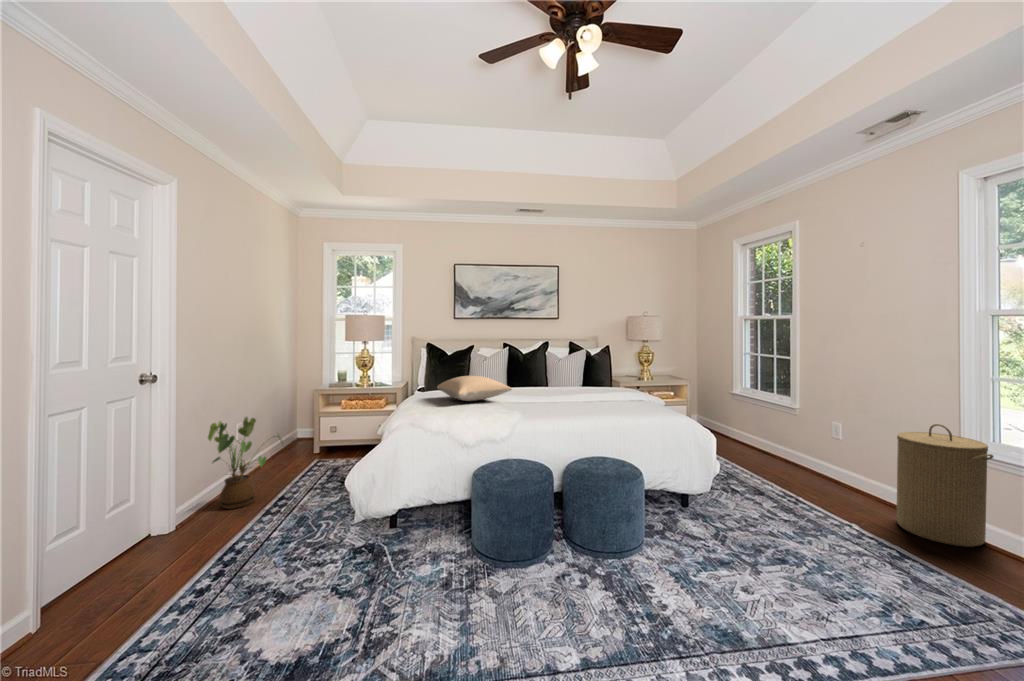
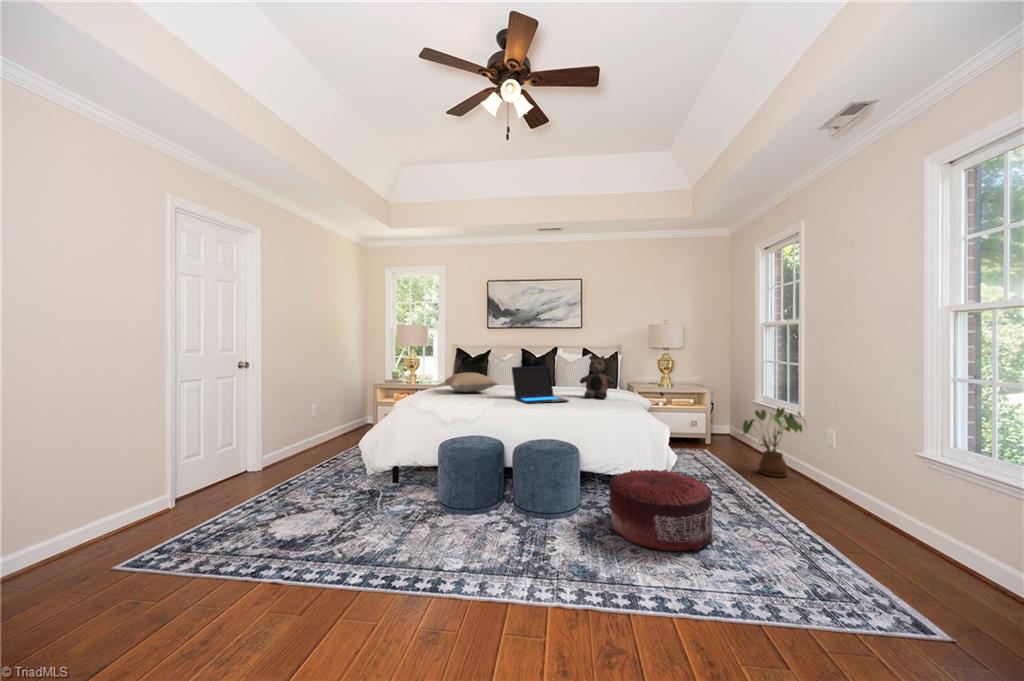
teddy bear: none [605,352,644,402] -> present [580,356,614,399]
laptop: none [537,365,613,415] -> present [512,366,569,404]
house plant: present [208,417,283,509] -> present [743,407,804,477]
laundry hamper: present [896,424,993,547] -> none [823,427,902,544]
pouf: none [701,484,835,591] -> present [610,469,713,551]

